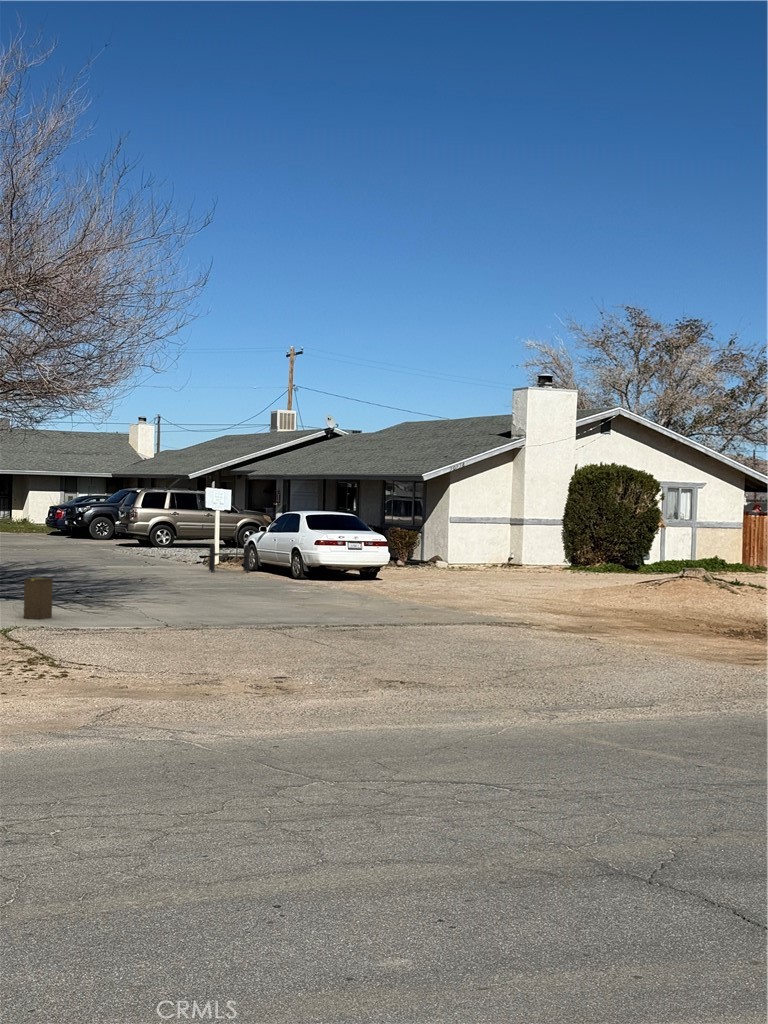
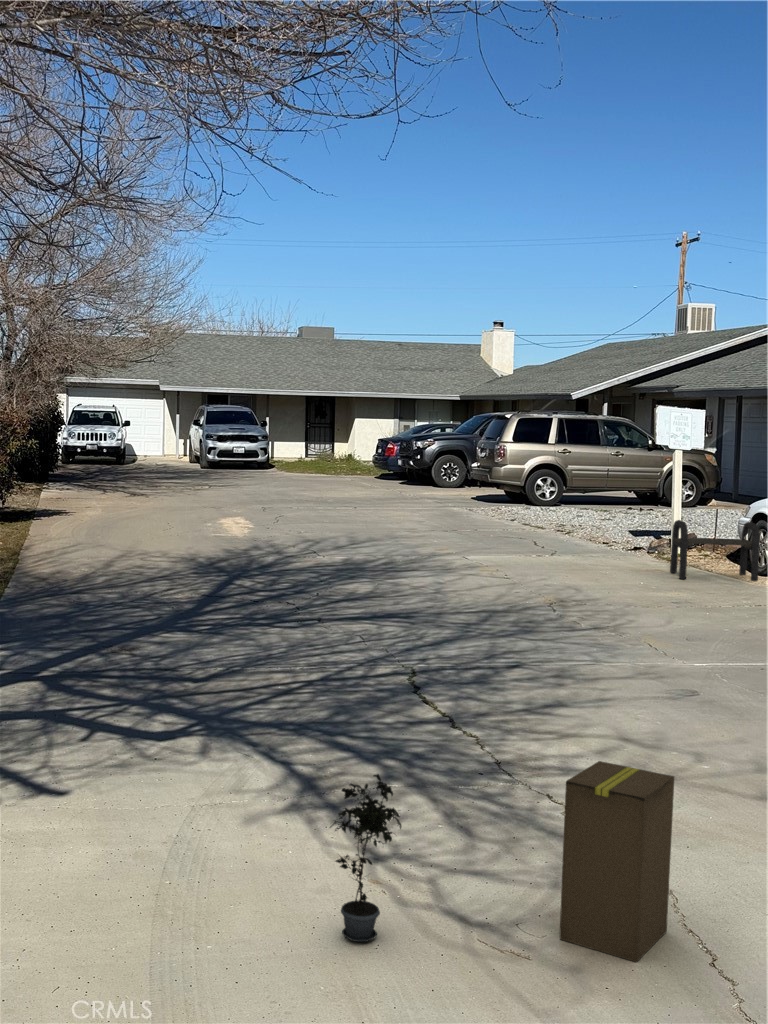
cardboard box: present [24,578,53,619] -> present [560,761,674,962]
potted plant: none [55,580,73,620] -> present [330,774,402,942]

